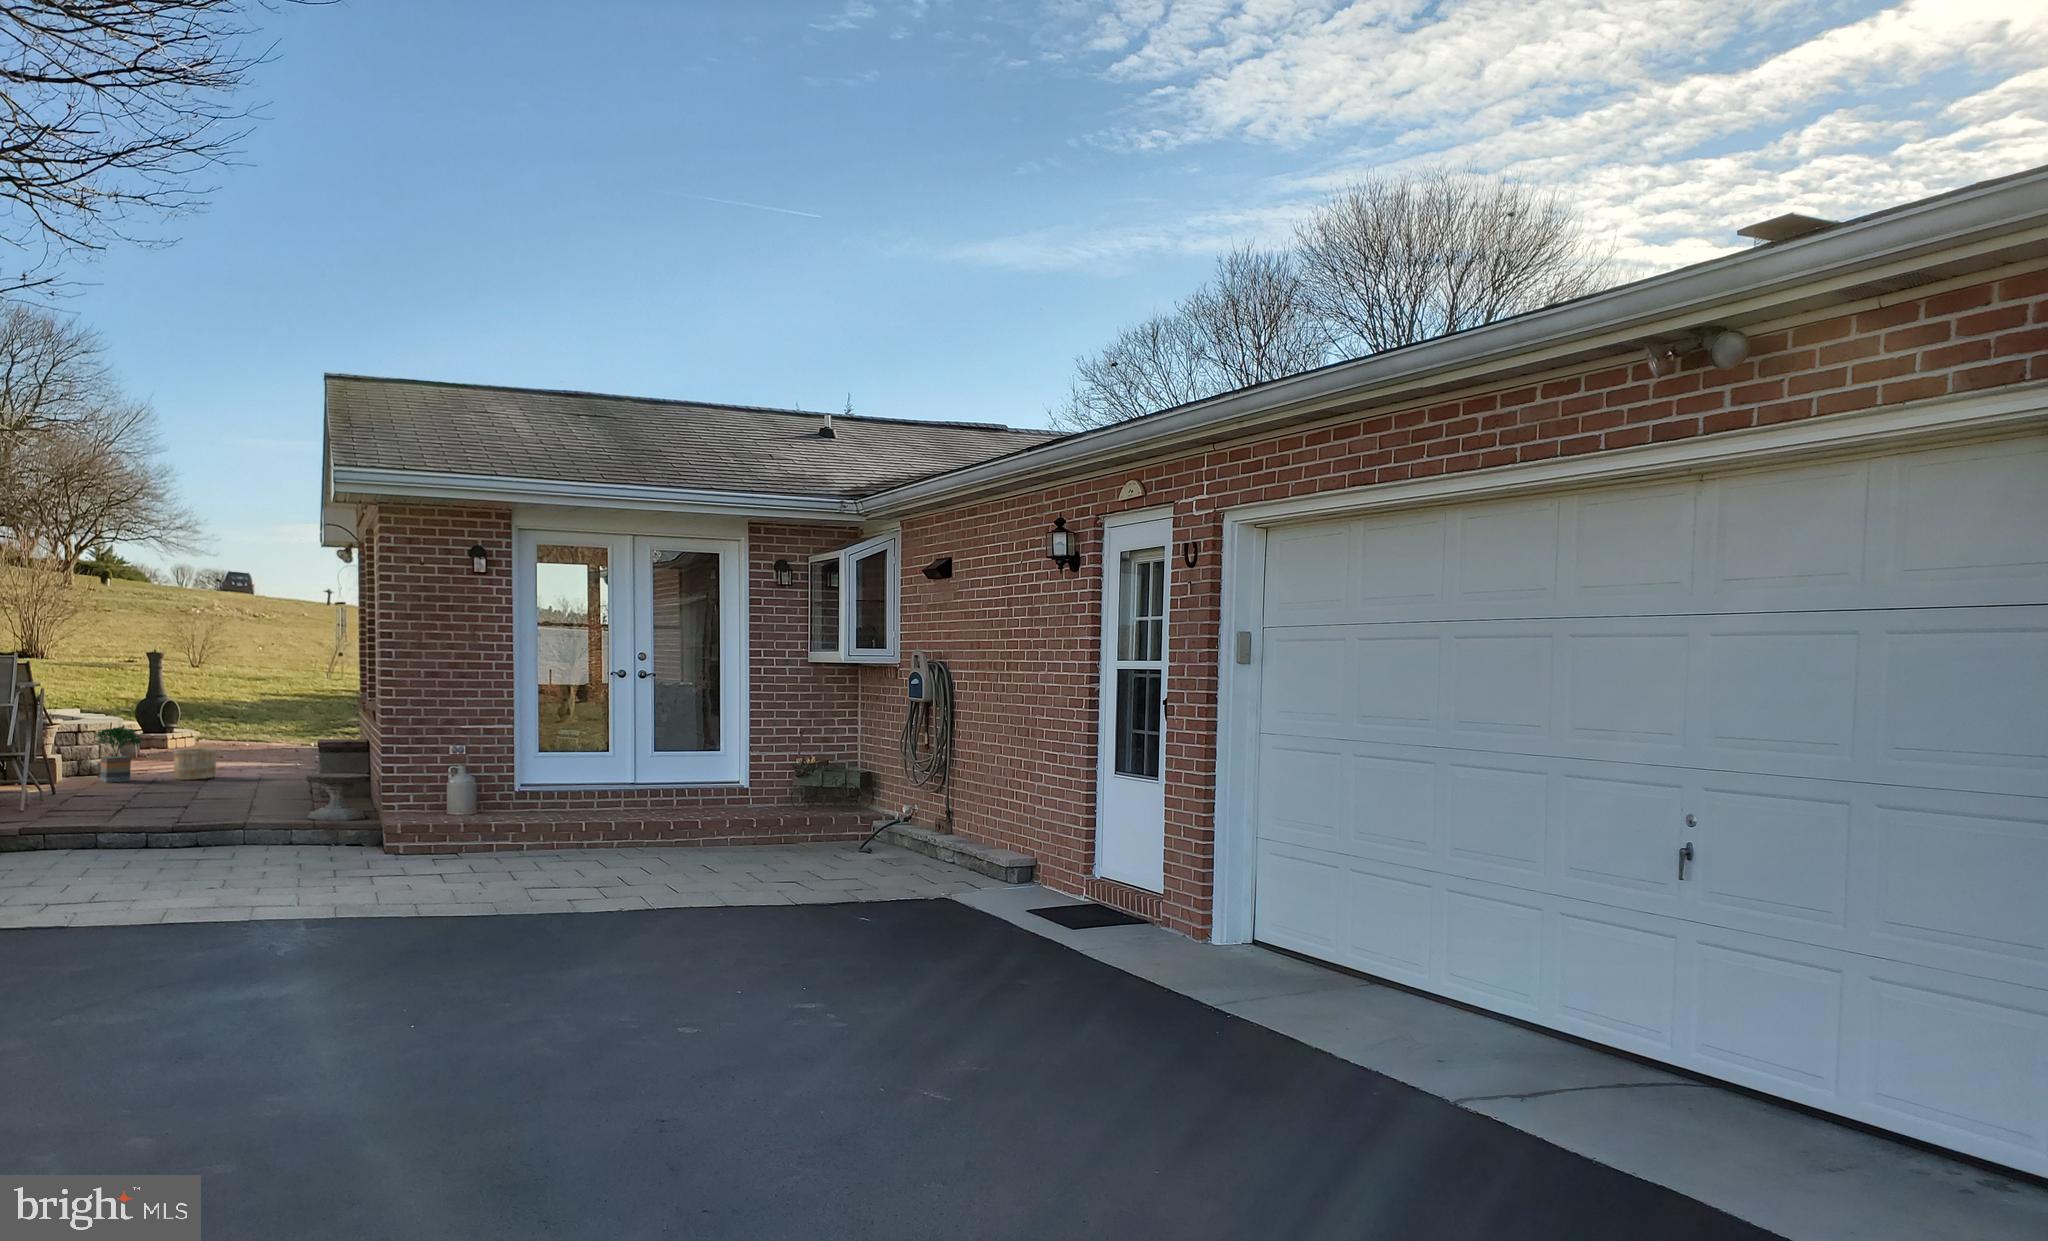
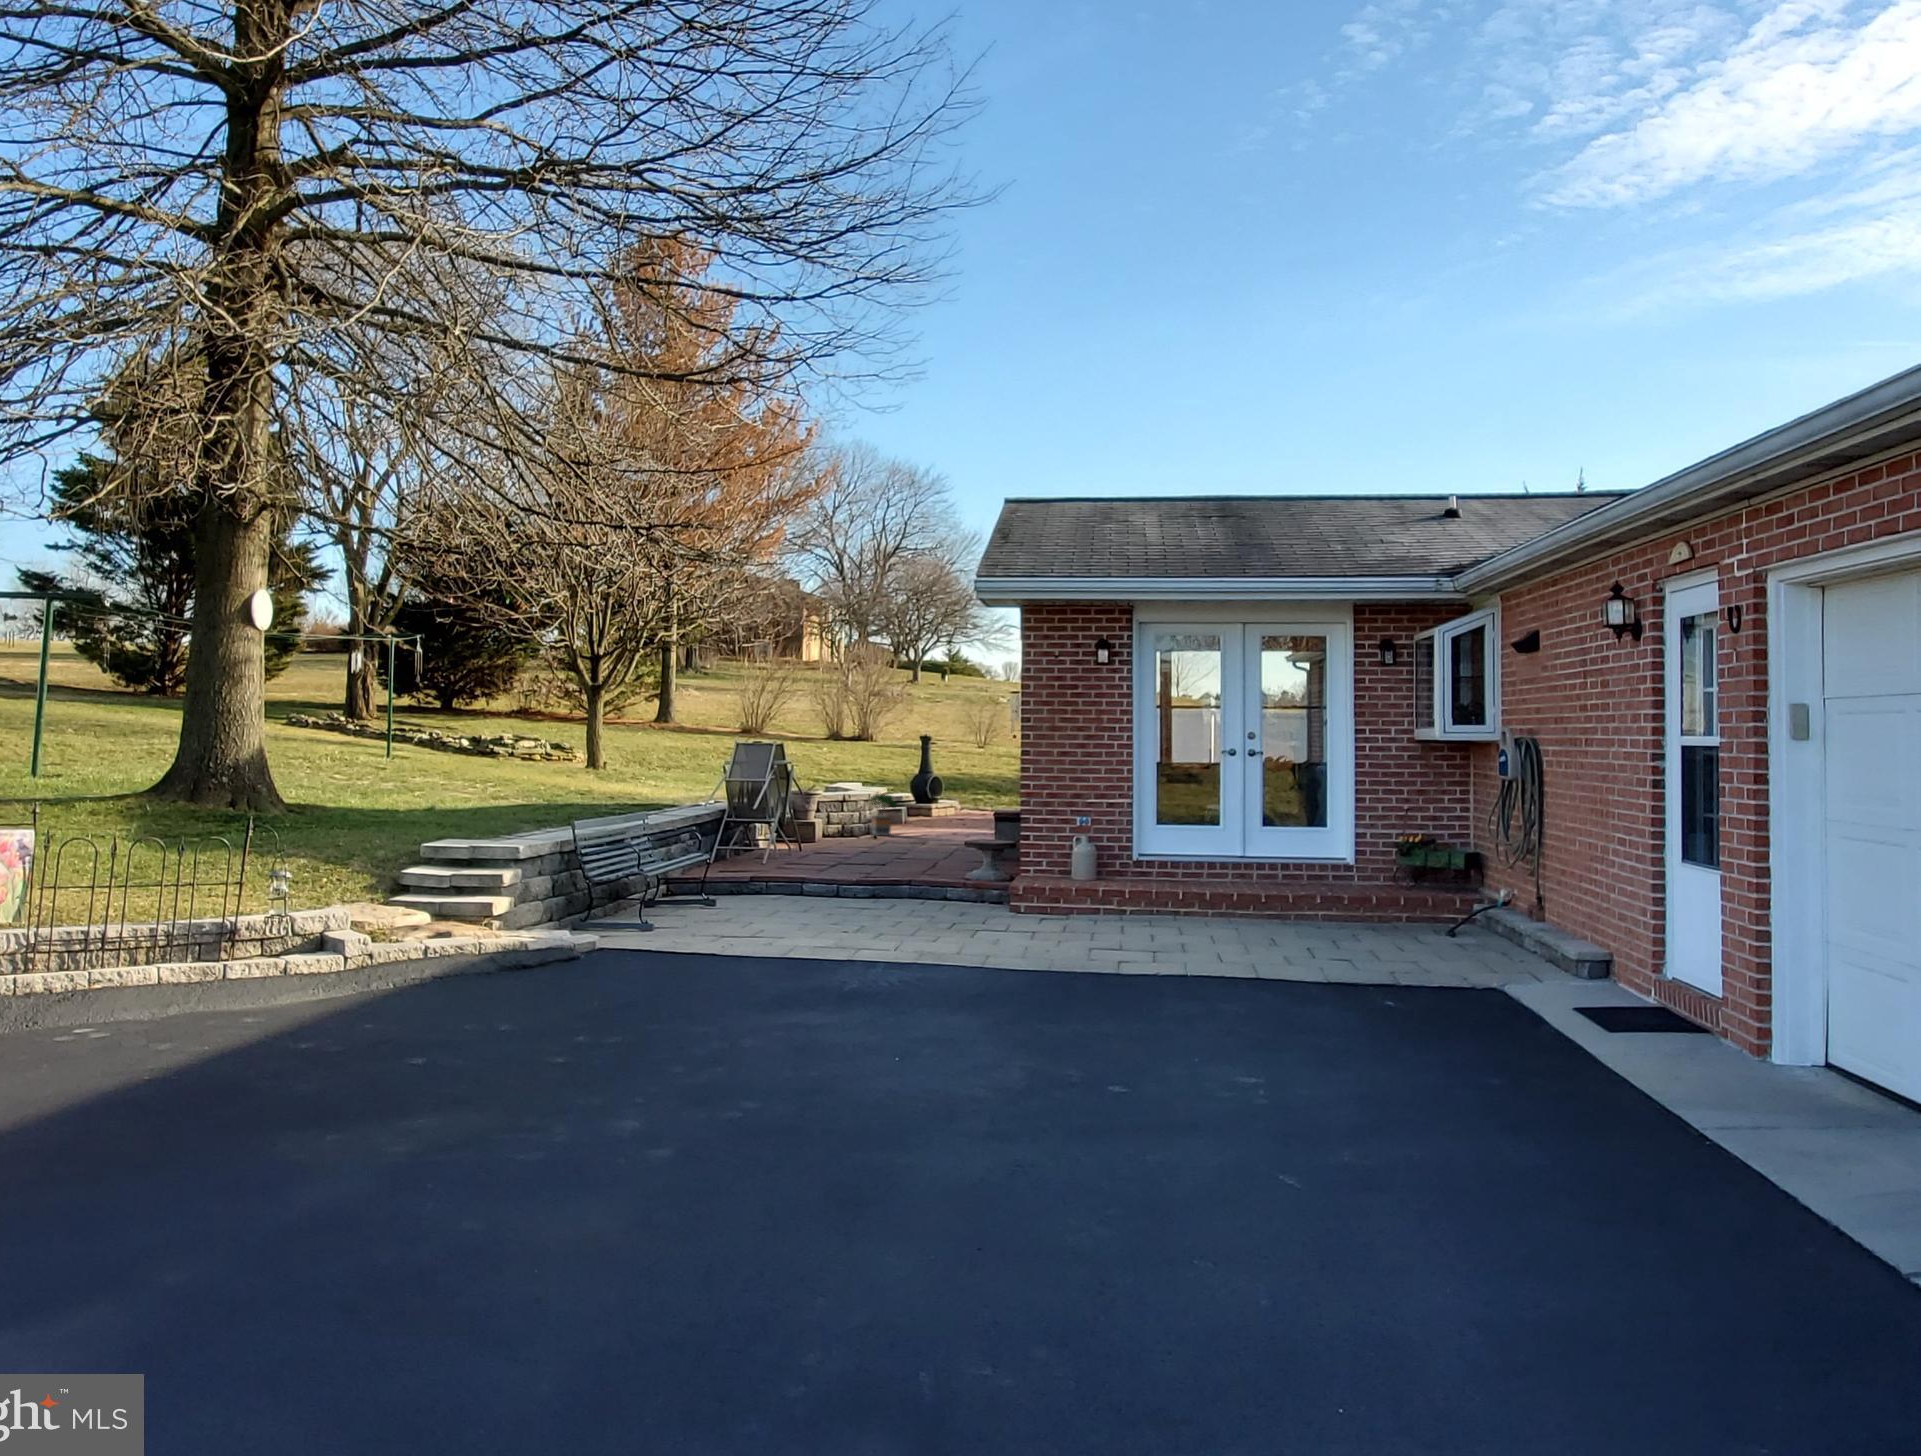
wooden bucket: present [174,748,216,780] -> none [917,812,947,836]

